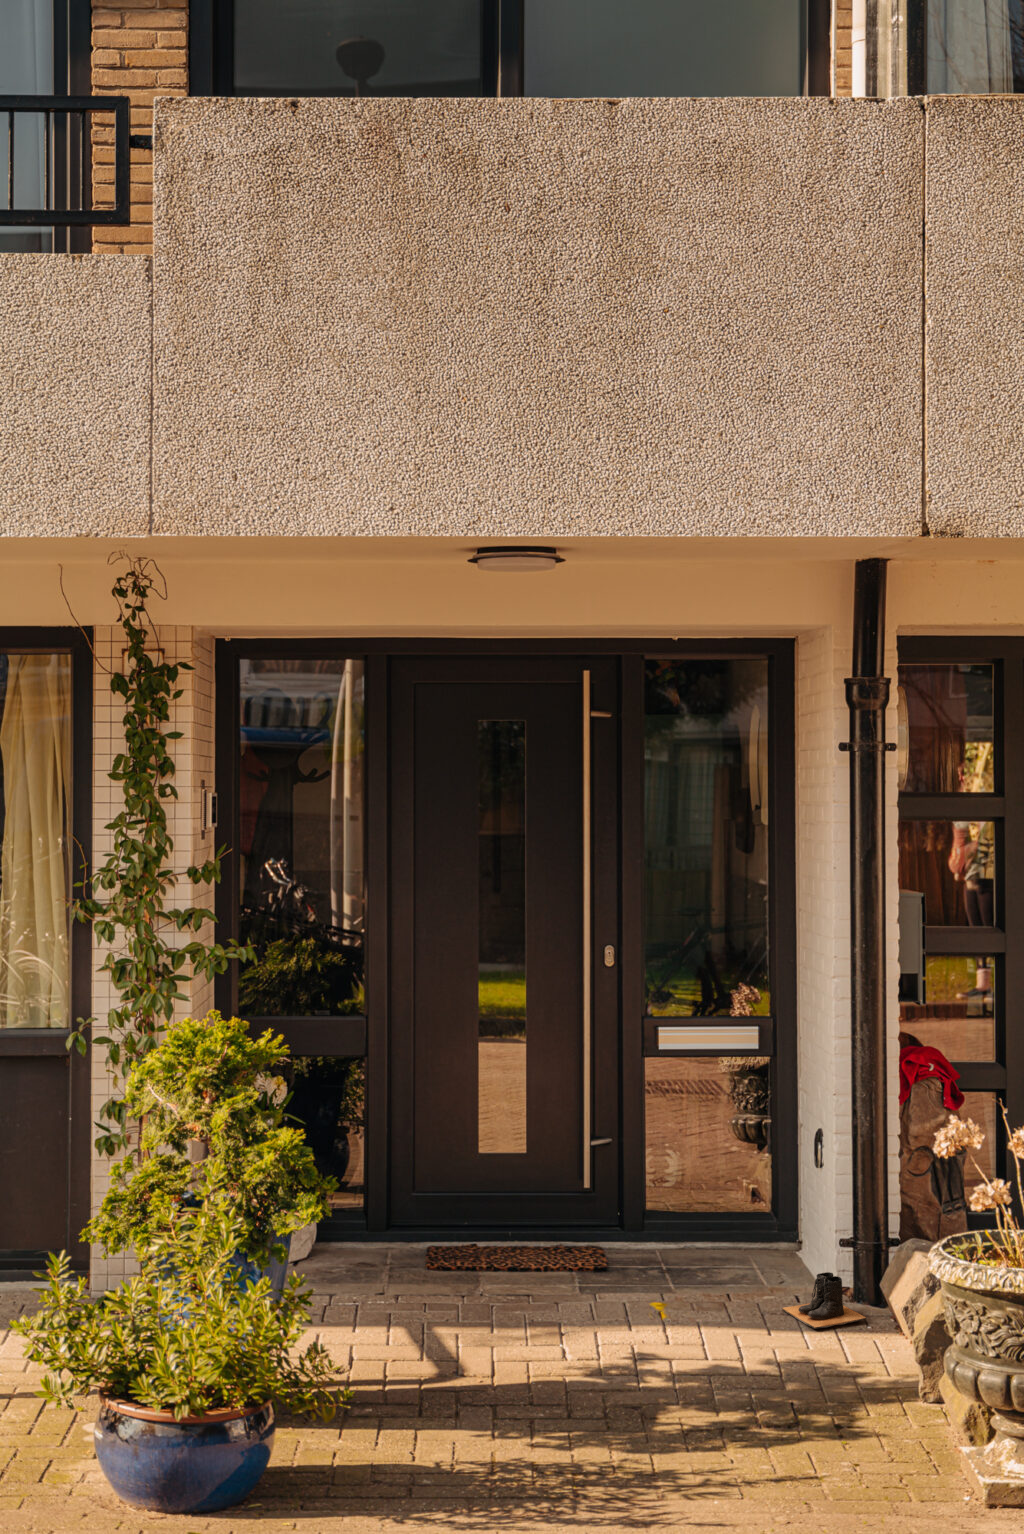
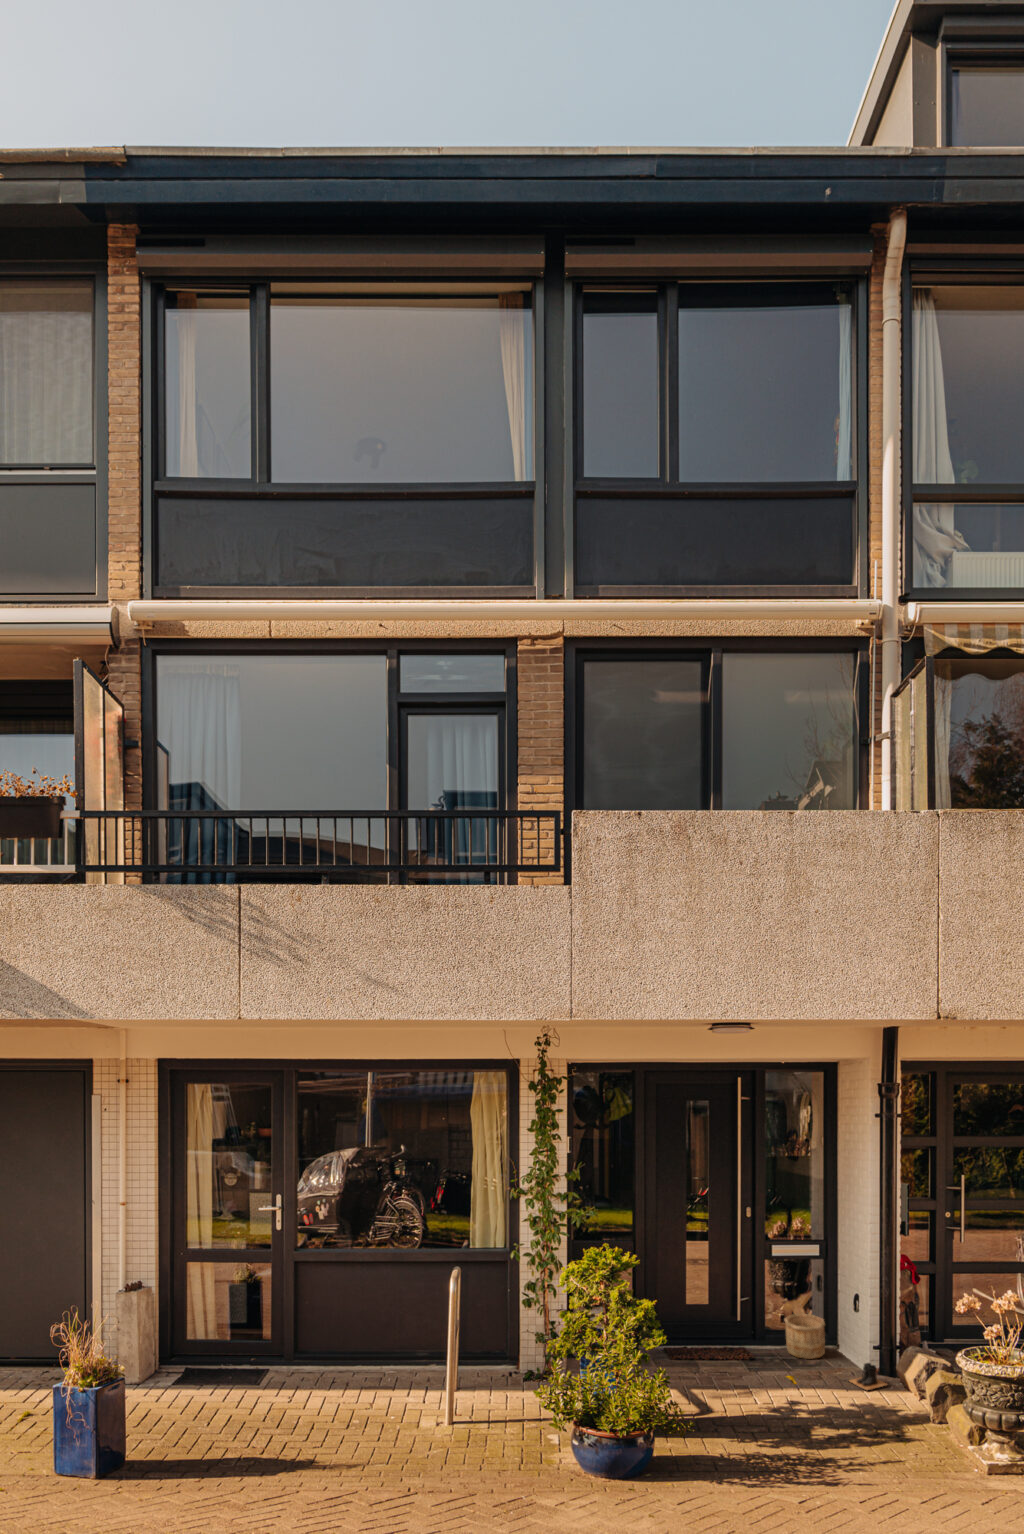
wooden bucket: none [675,1180,757,1267] -> present [784,1314,825,1359]

